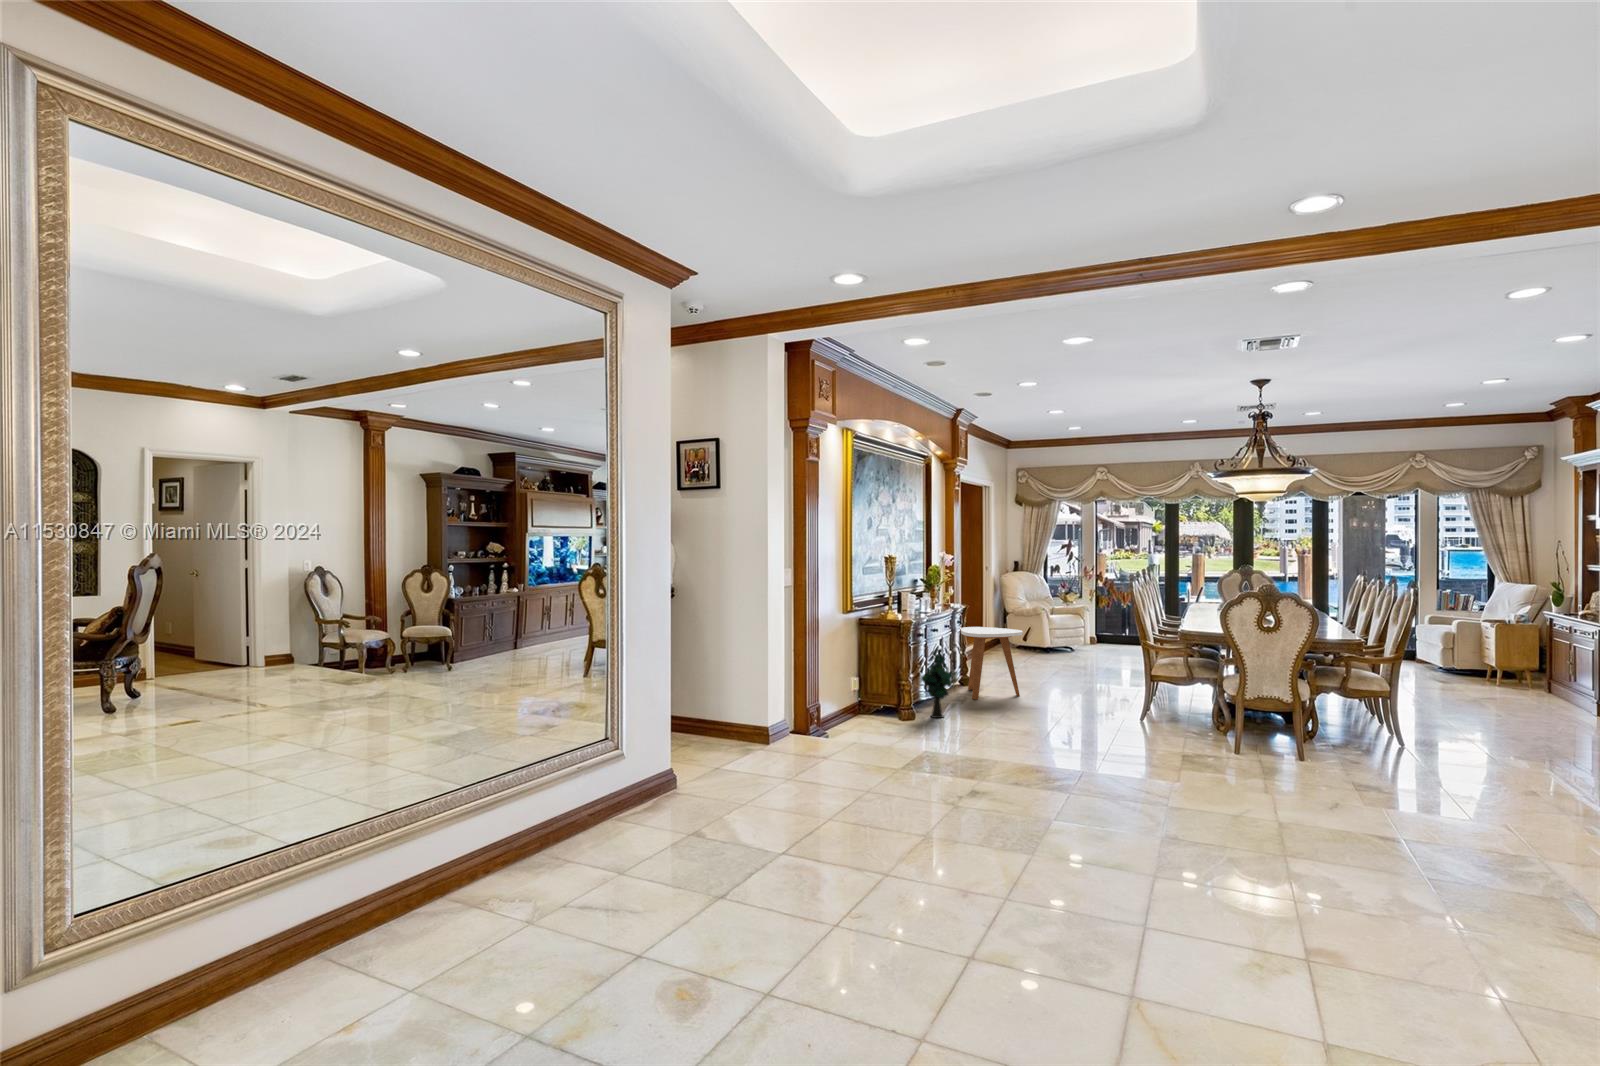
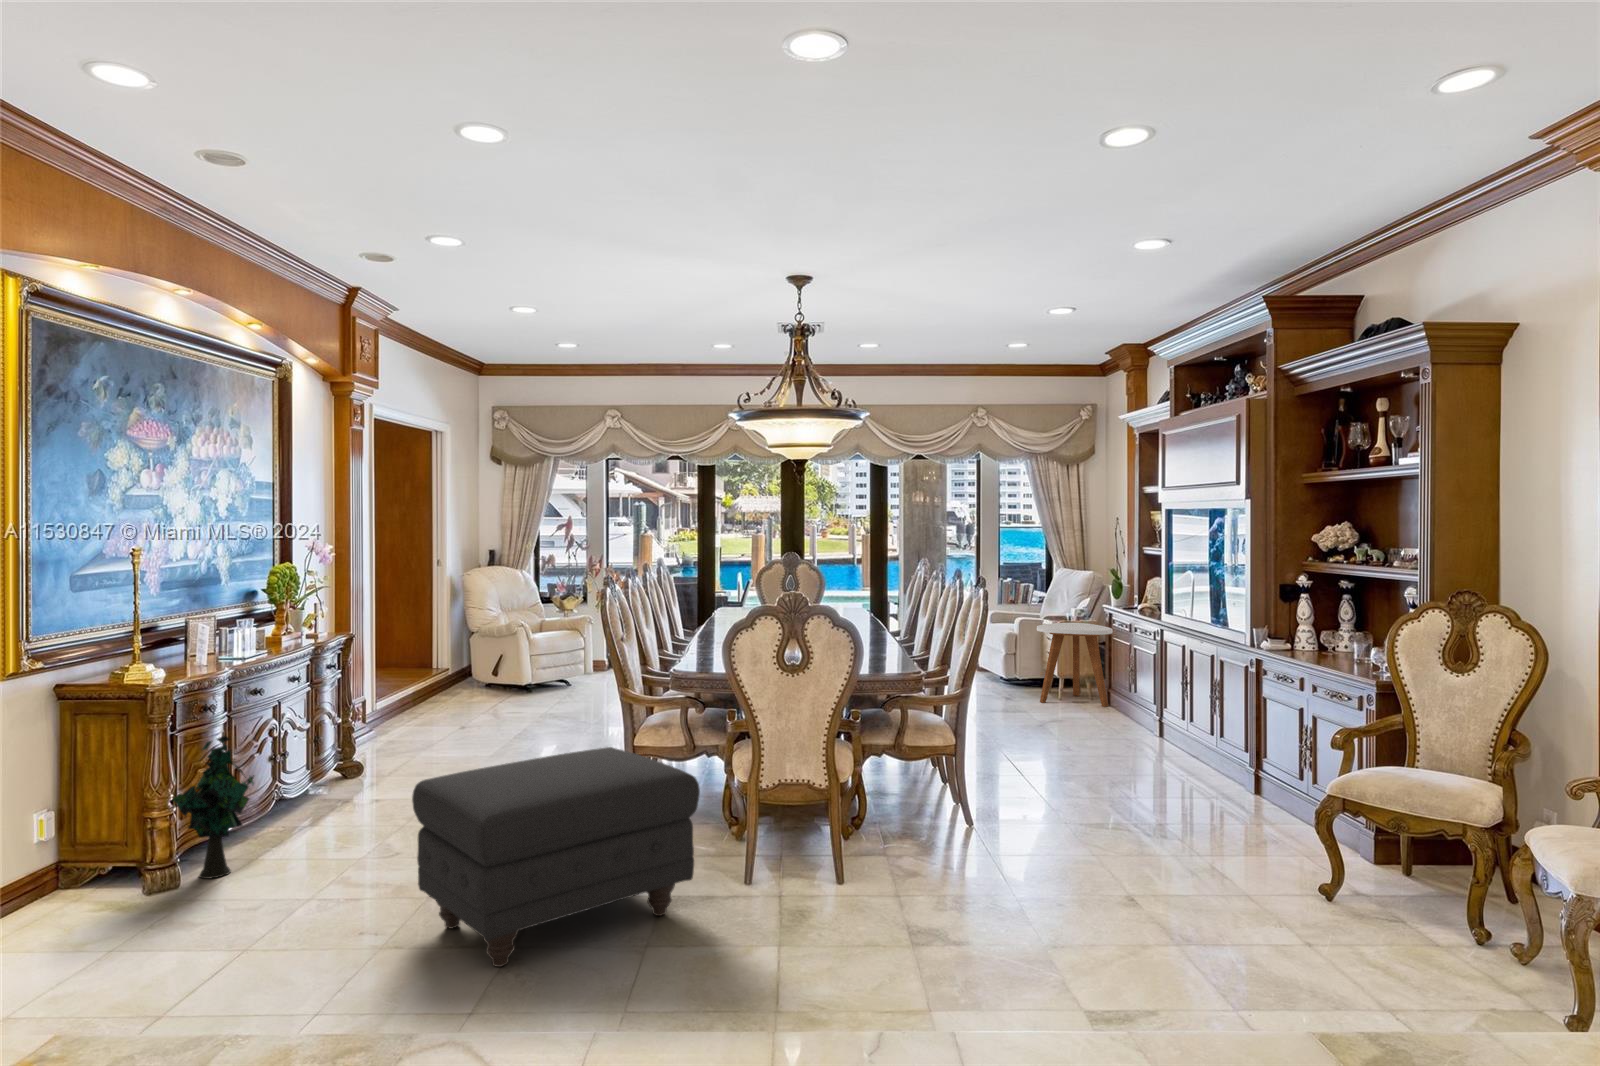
side table: present [961,627,1023,700] -> present [1037,623,1113,707]
ottoman: none [1052,668,1212,764] -> present [412,747,700,967]

